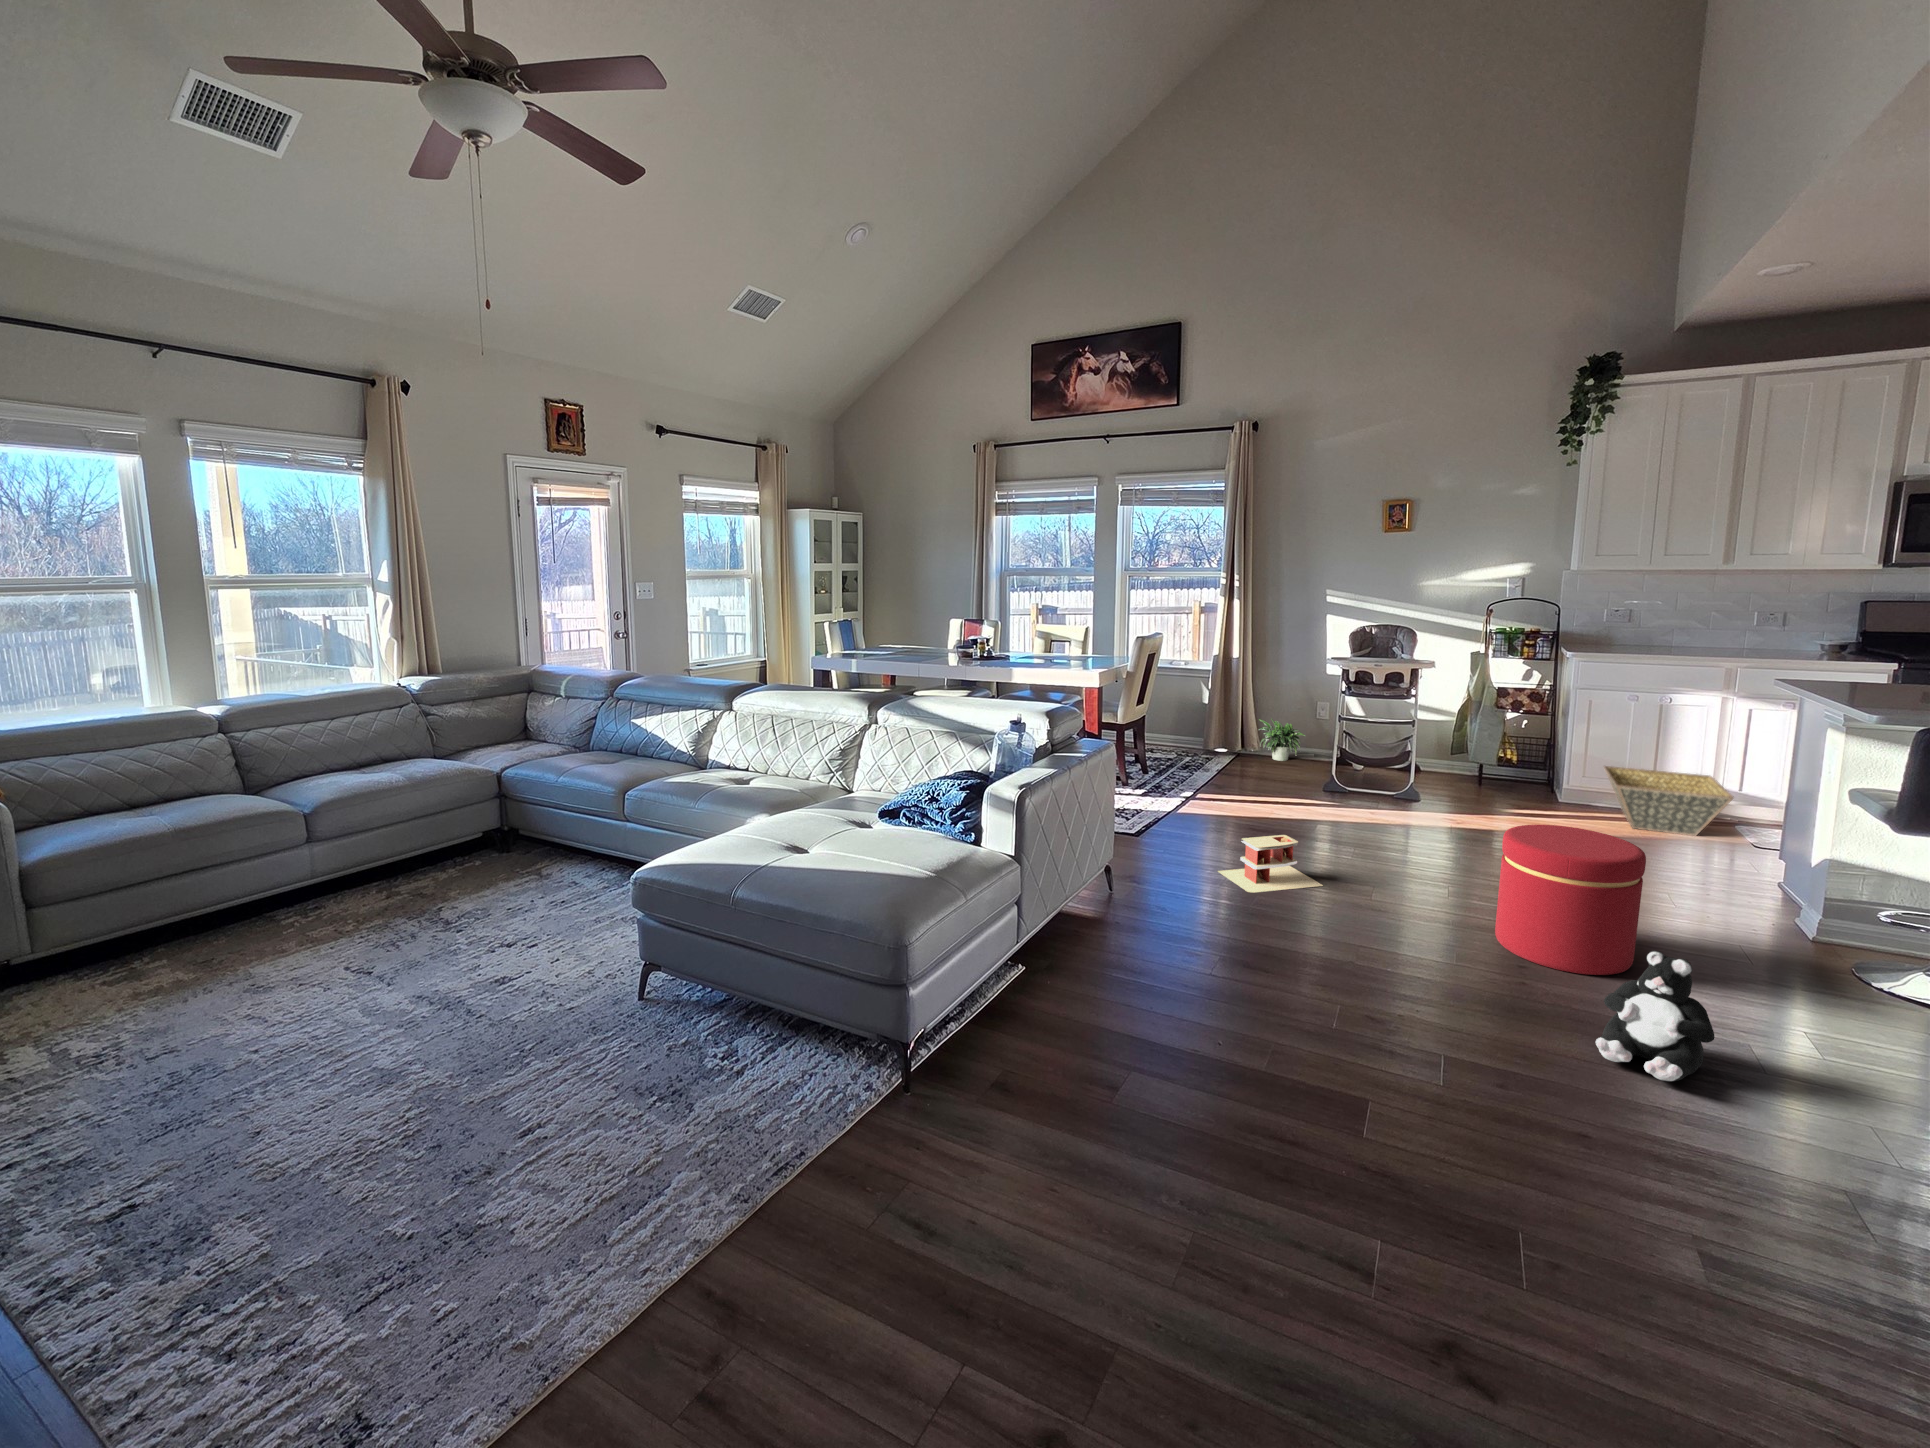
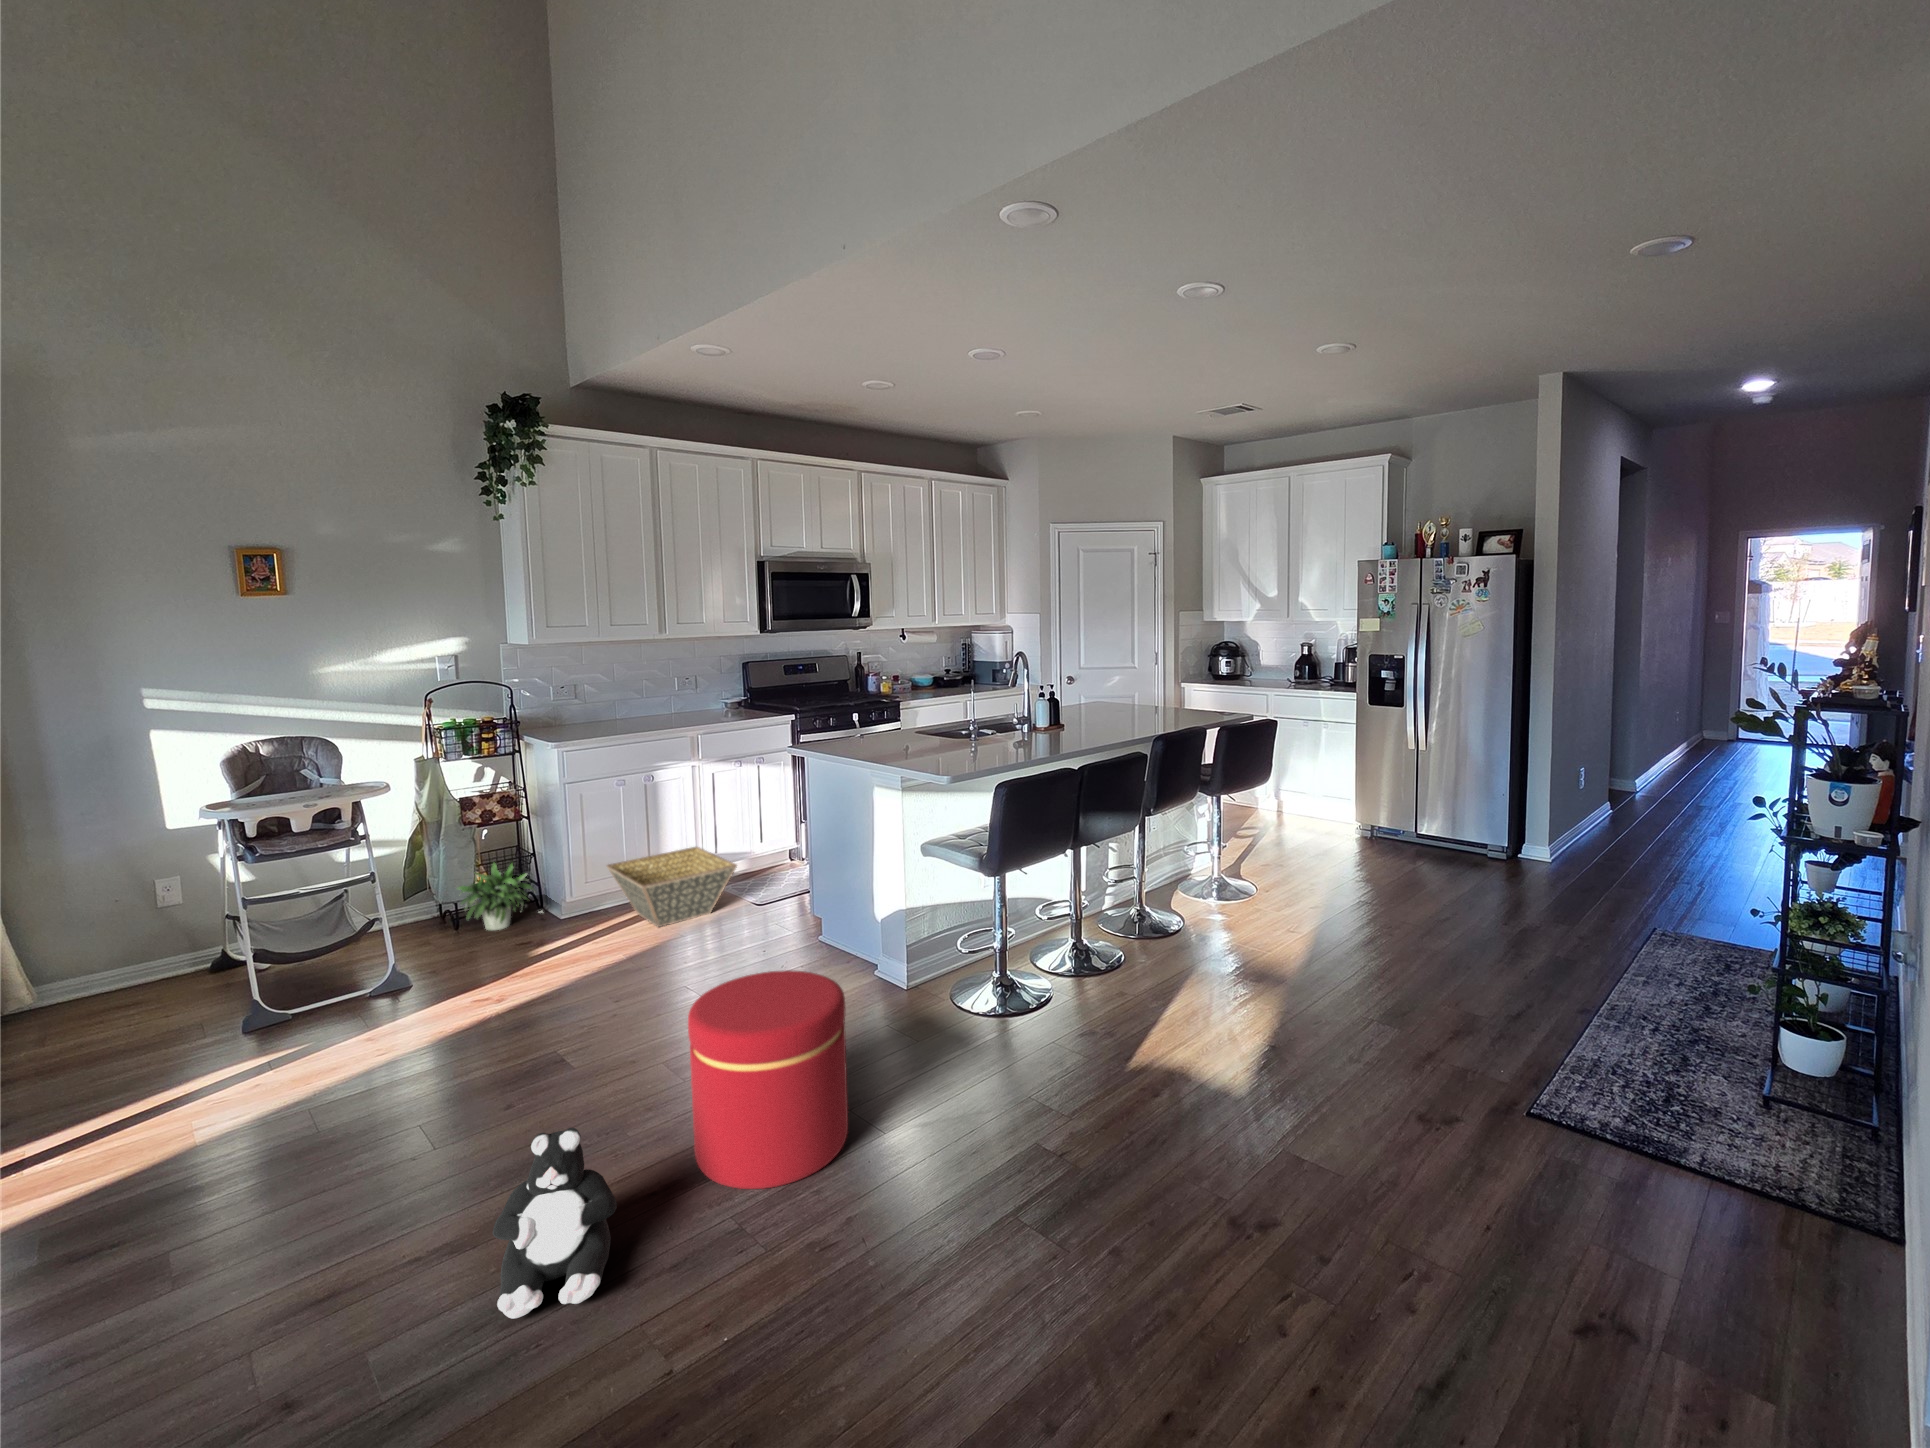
potted plant: present [1252,719,1305,761] -> present [458,863,542,930]
toy house: present [1218,835,1323,892] -> none [134,1194,399,1380]
plush toy: present [1596,951,1715,1081] -> present [493,1128,617,1319]

